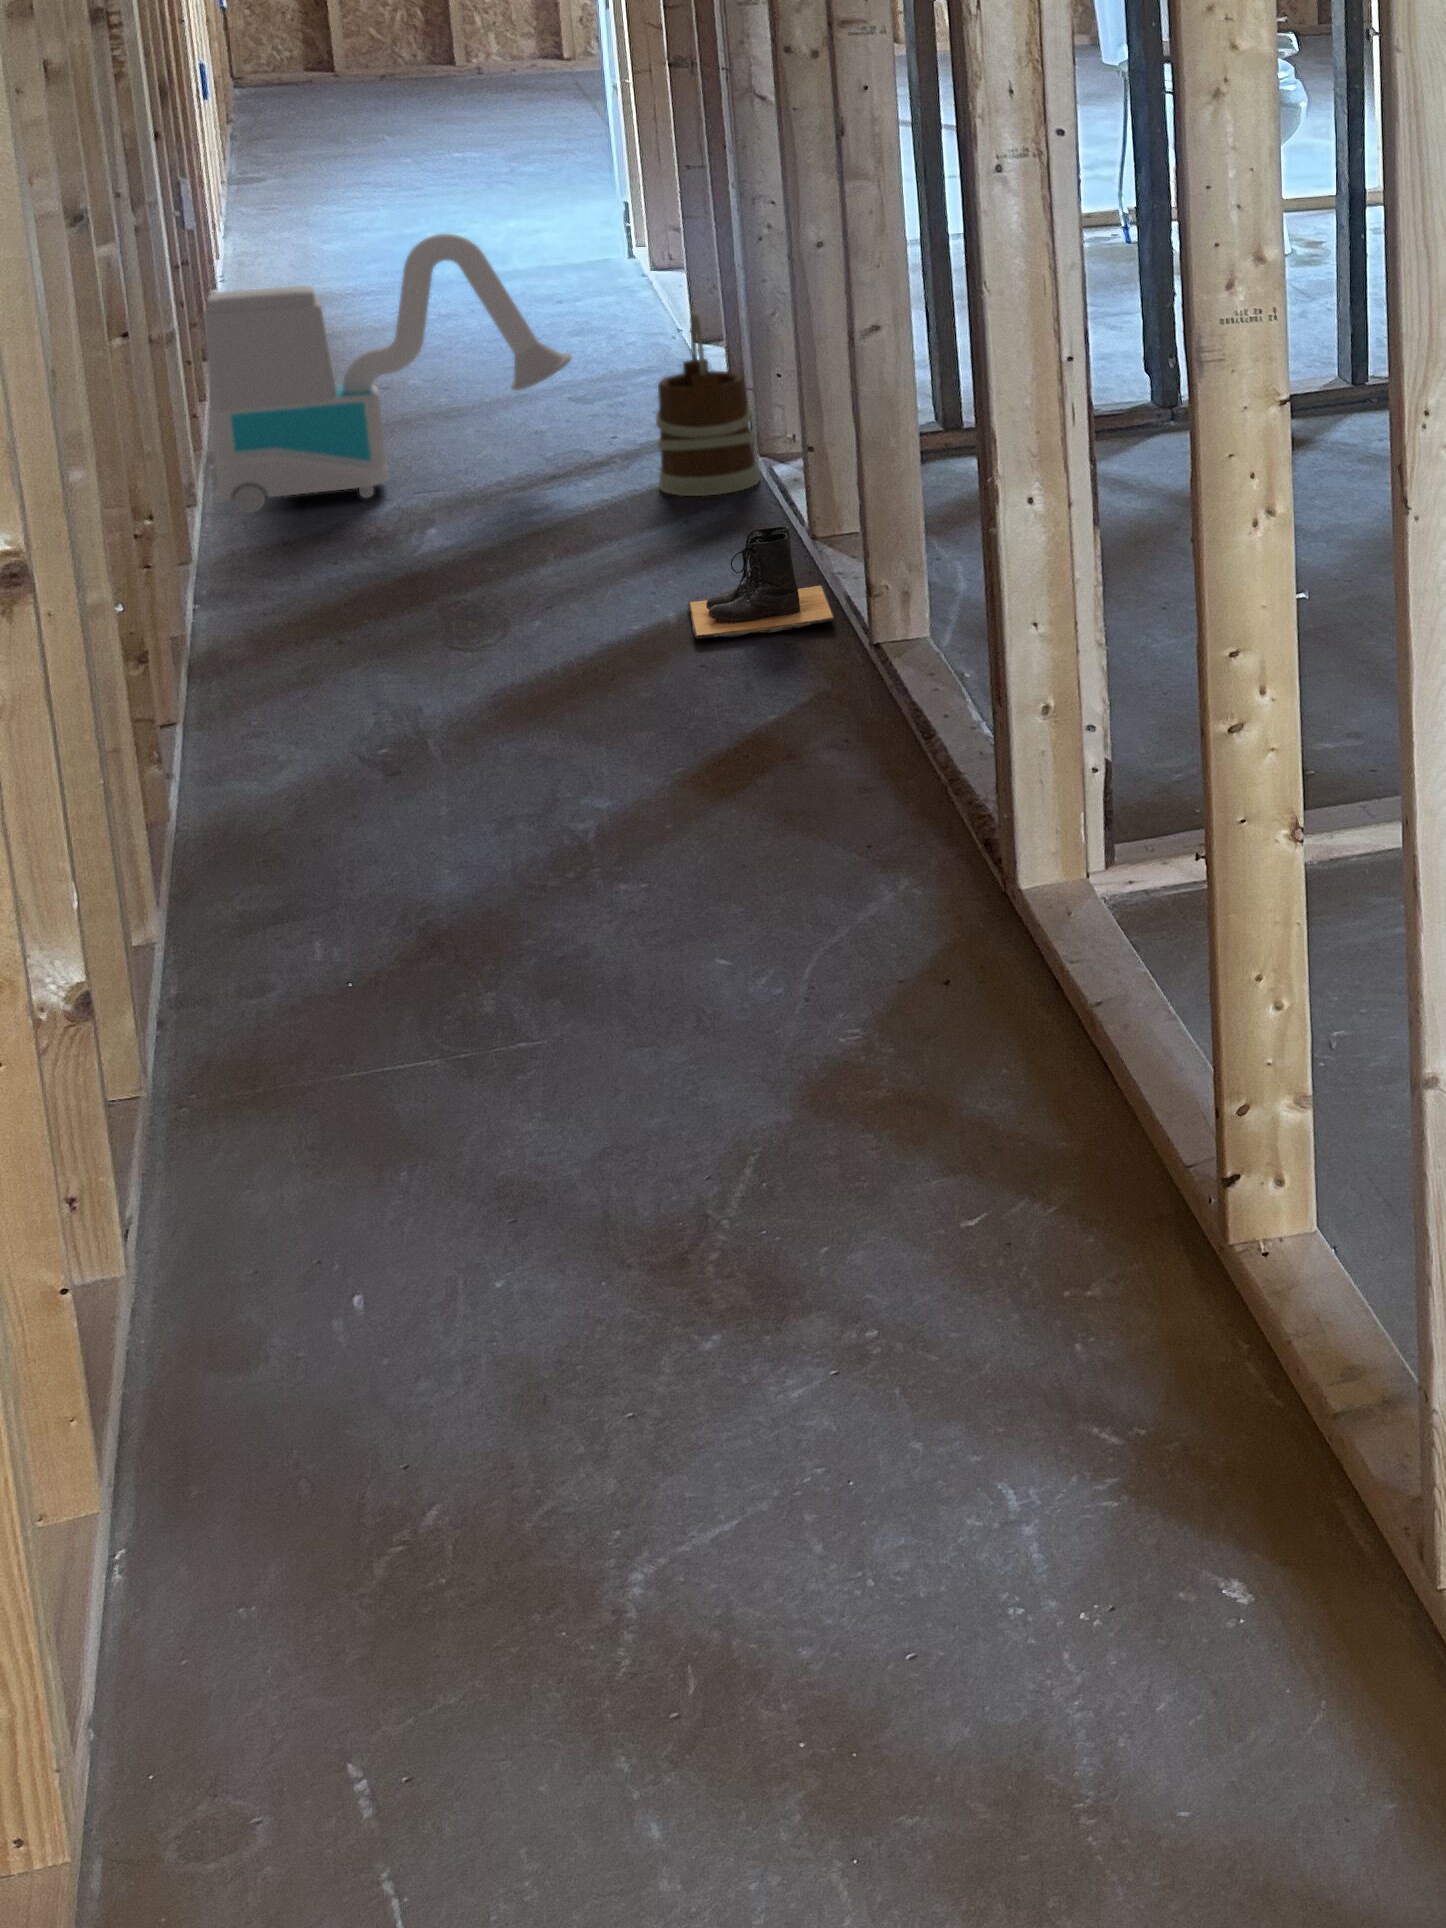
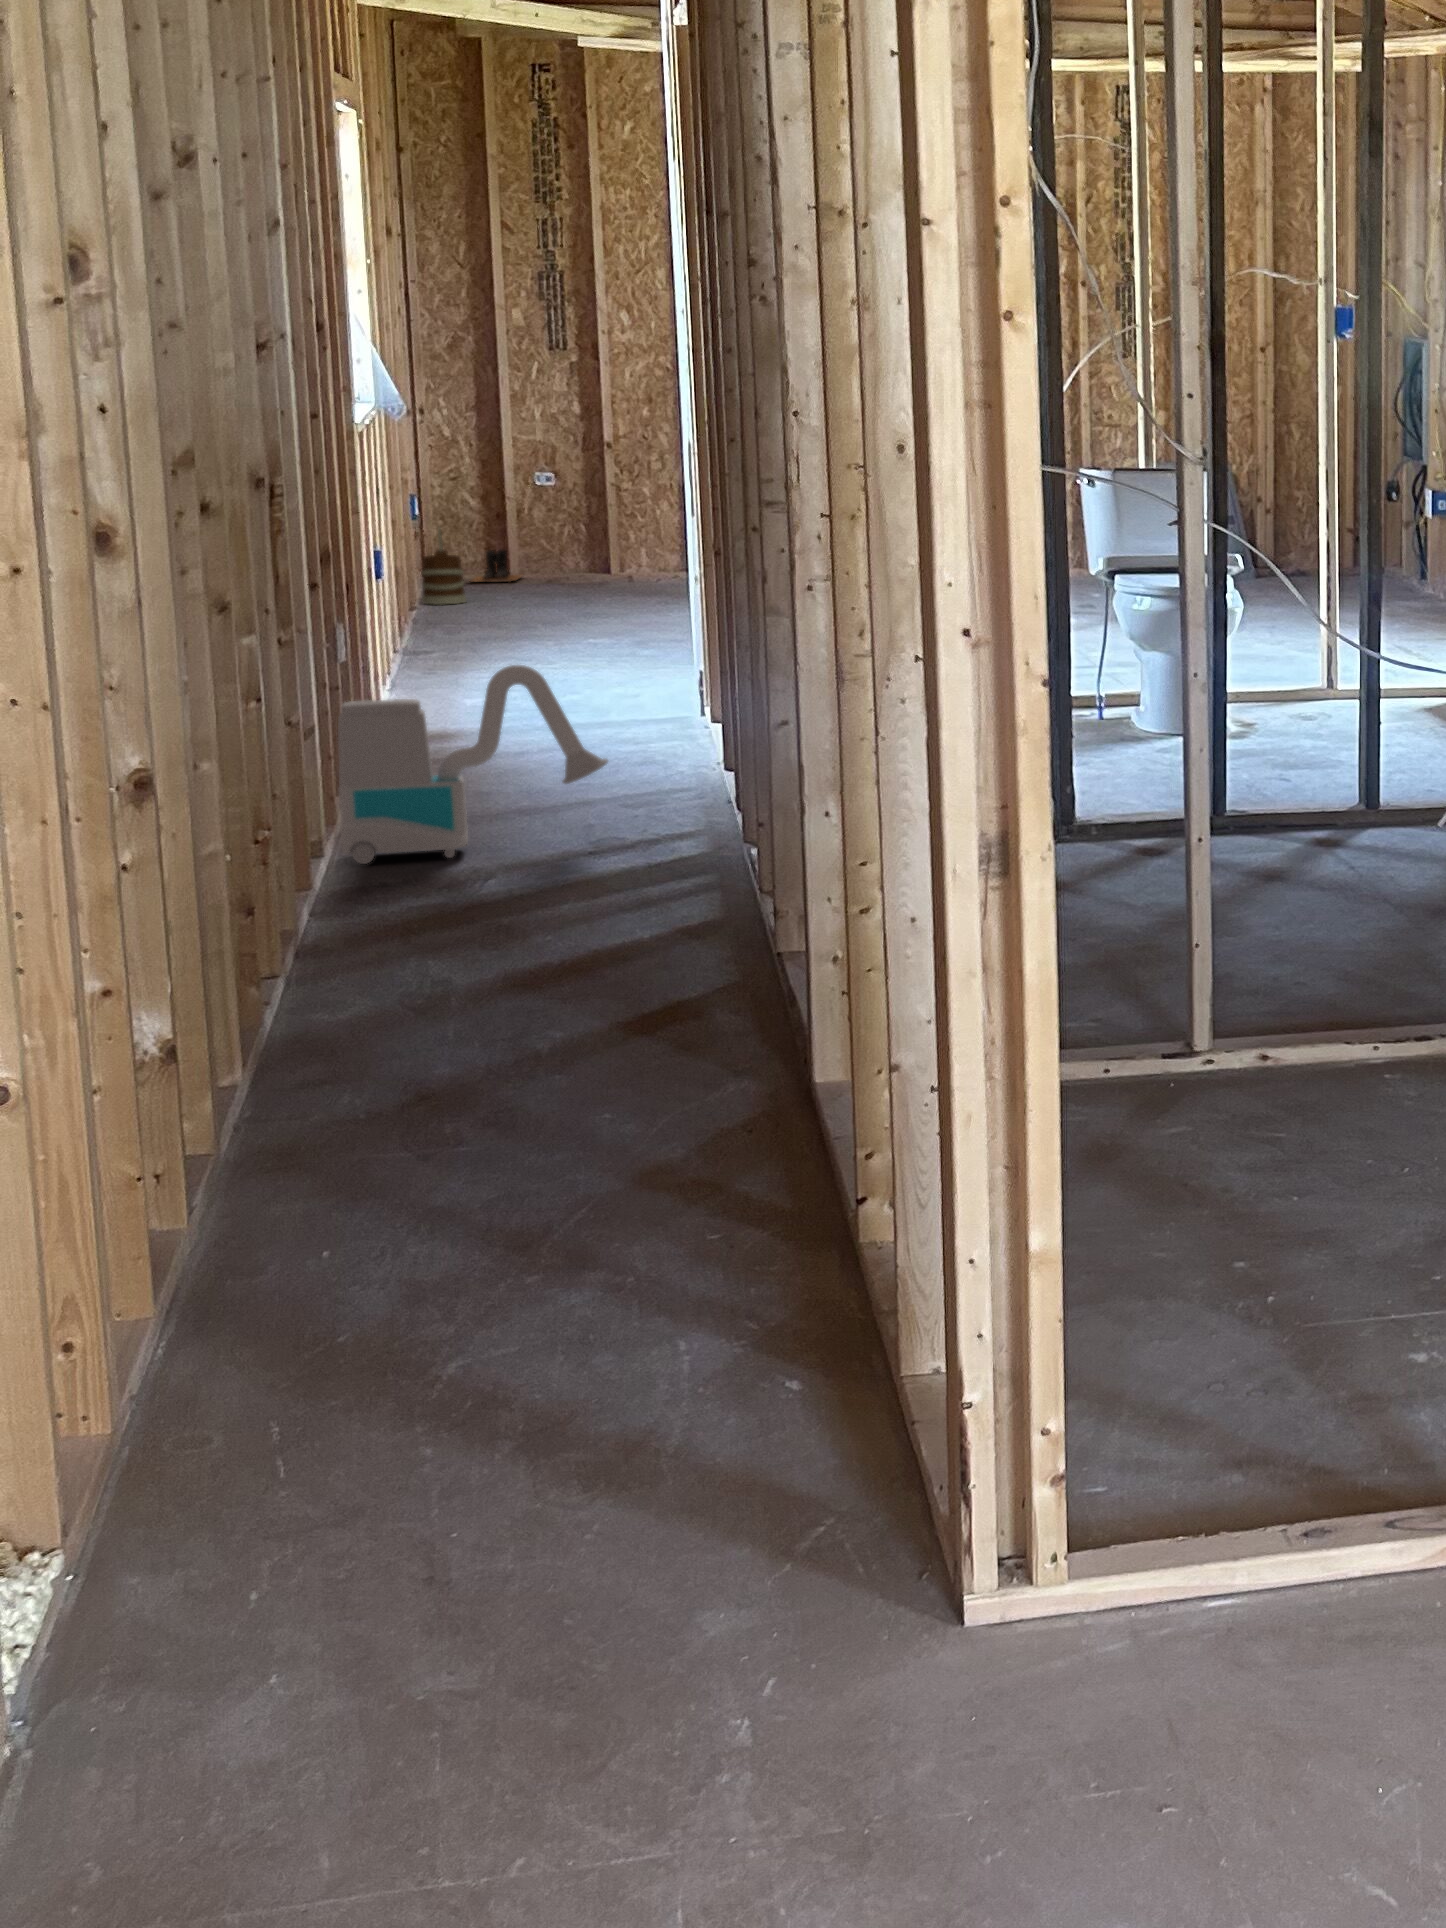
wooden bucket: present [656,311,760,496] -> present [421,528,466,604]
boots: present [688,526,834,639] -> present [471,549,521,583]

